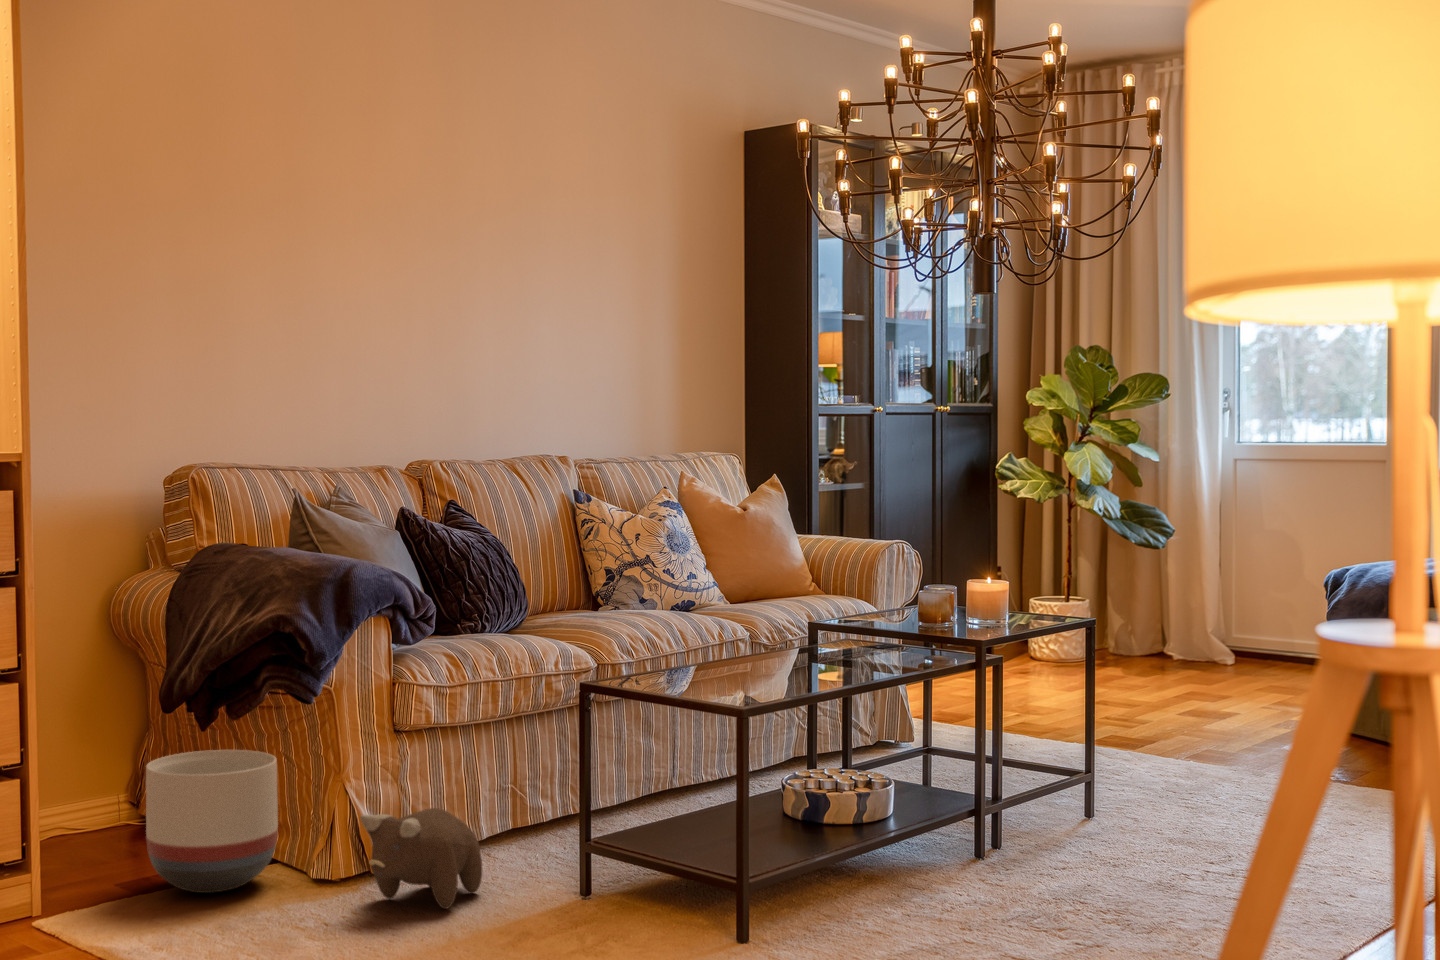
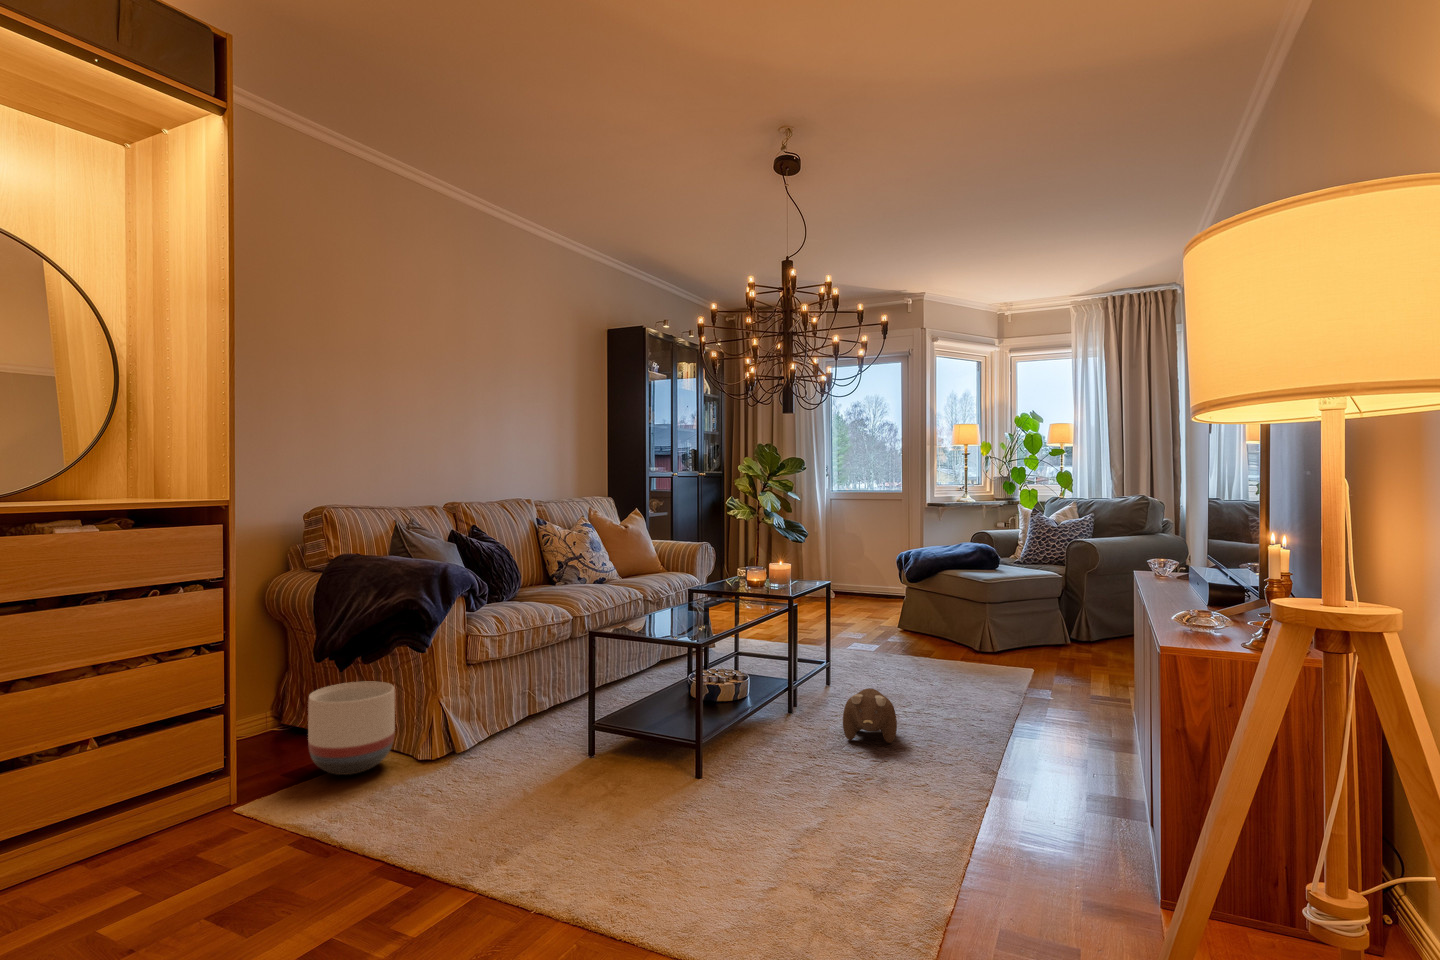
plush toy: present [360,808,482,909] -> present [843,688,897,743]

